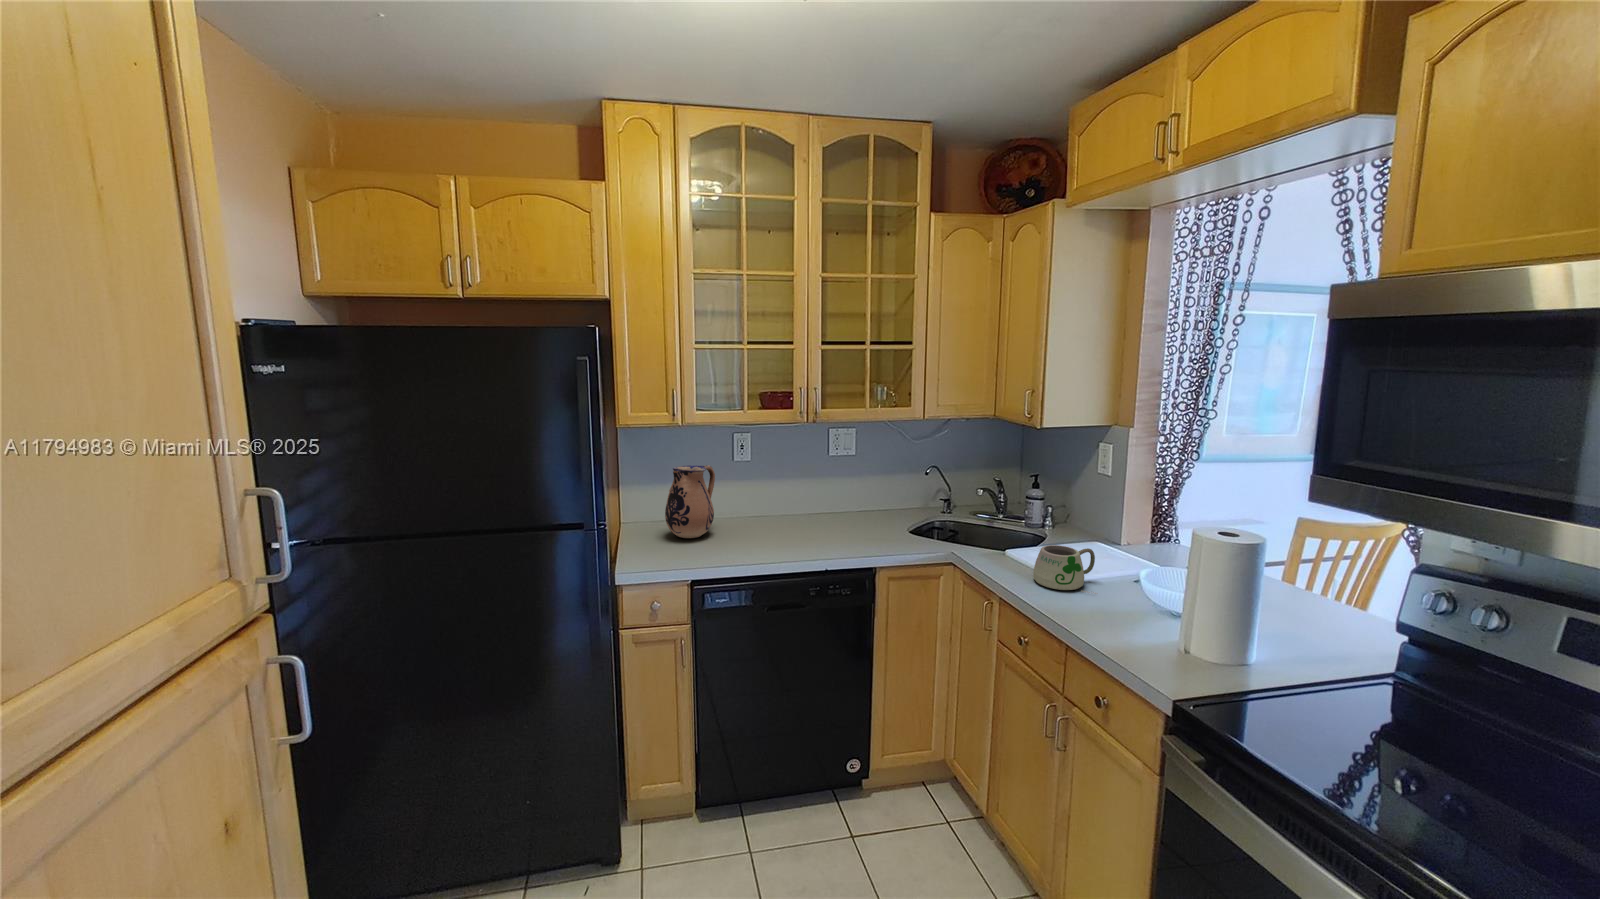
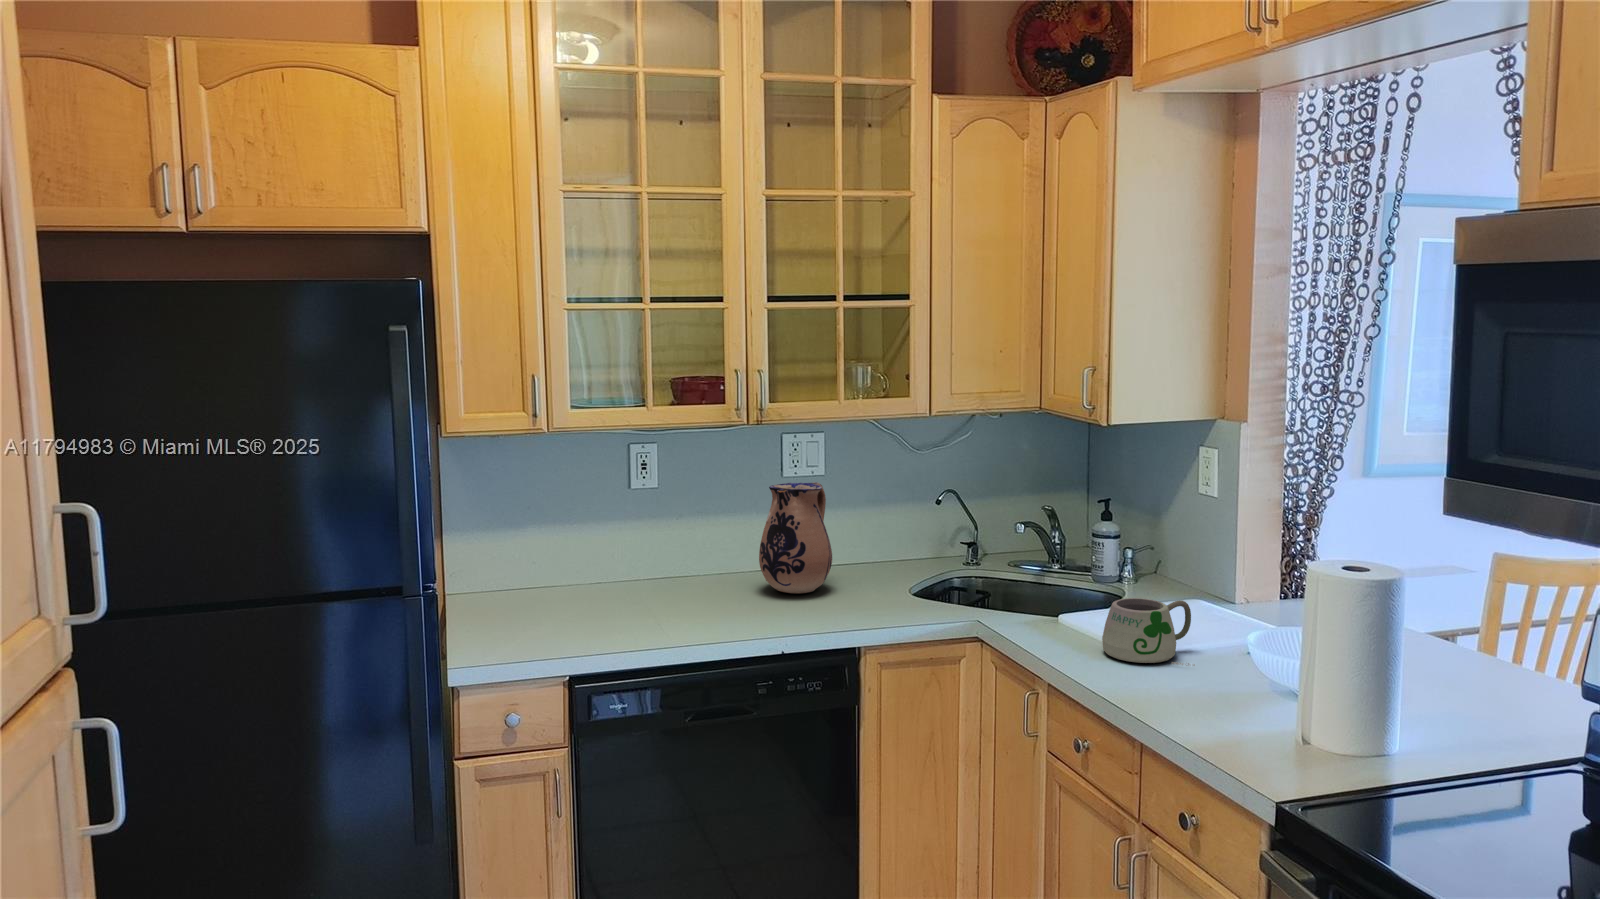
ceramic pitcher: present [665,465,715,538] -> present [759,482,832,594]

